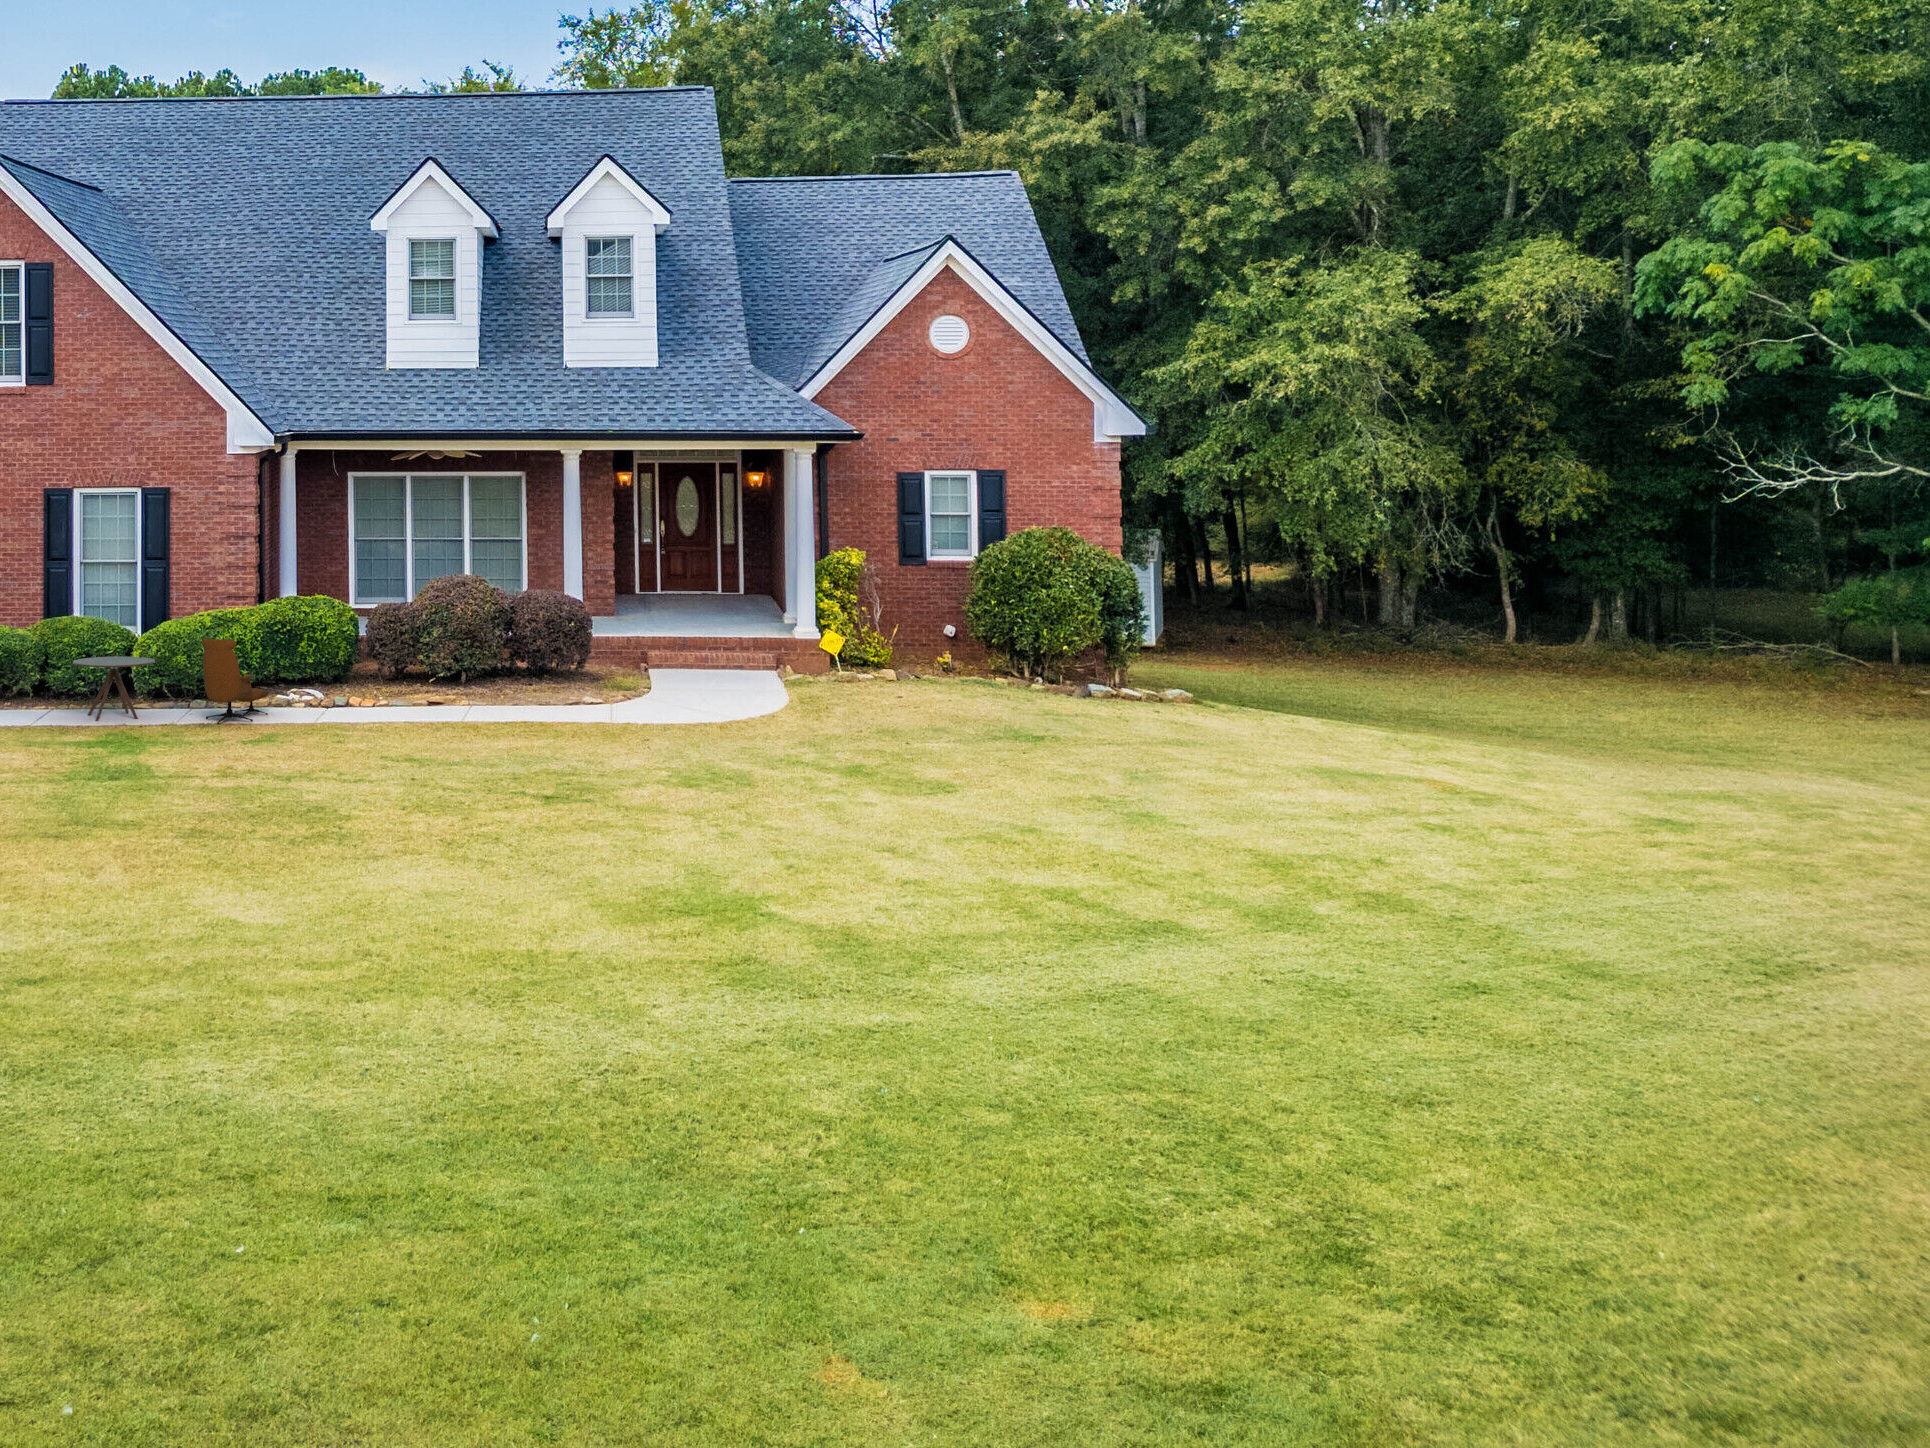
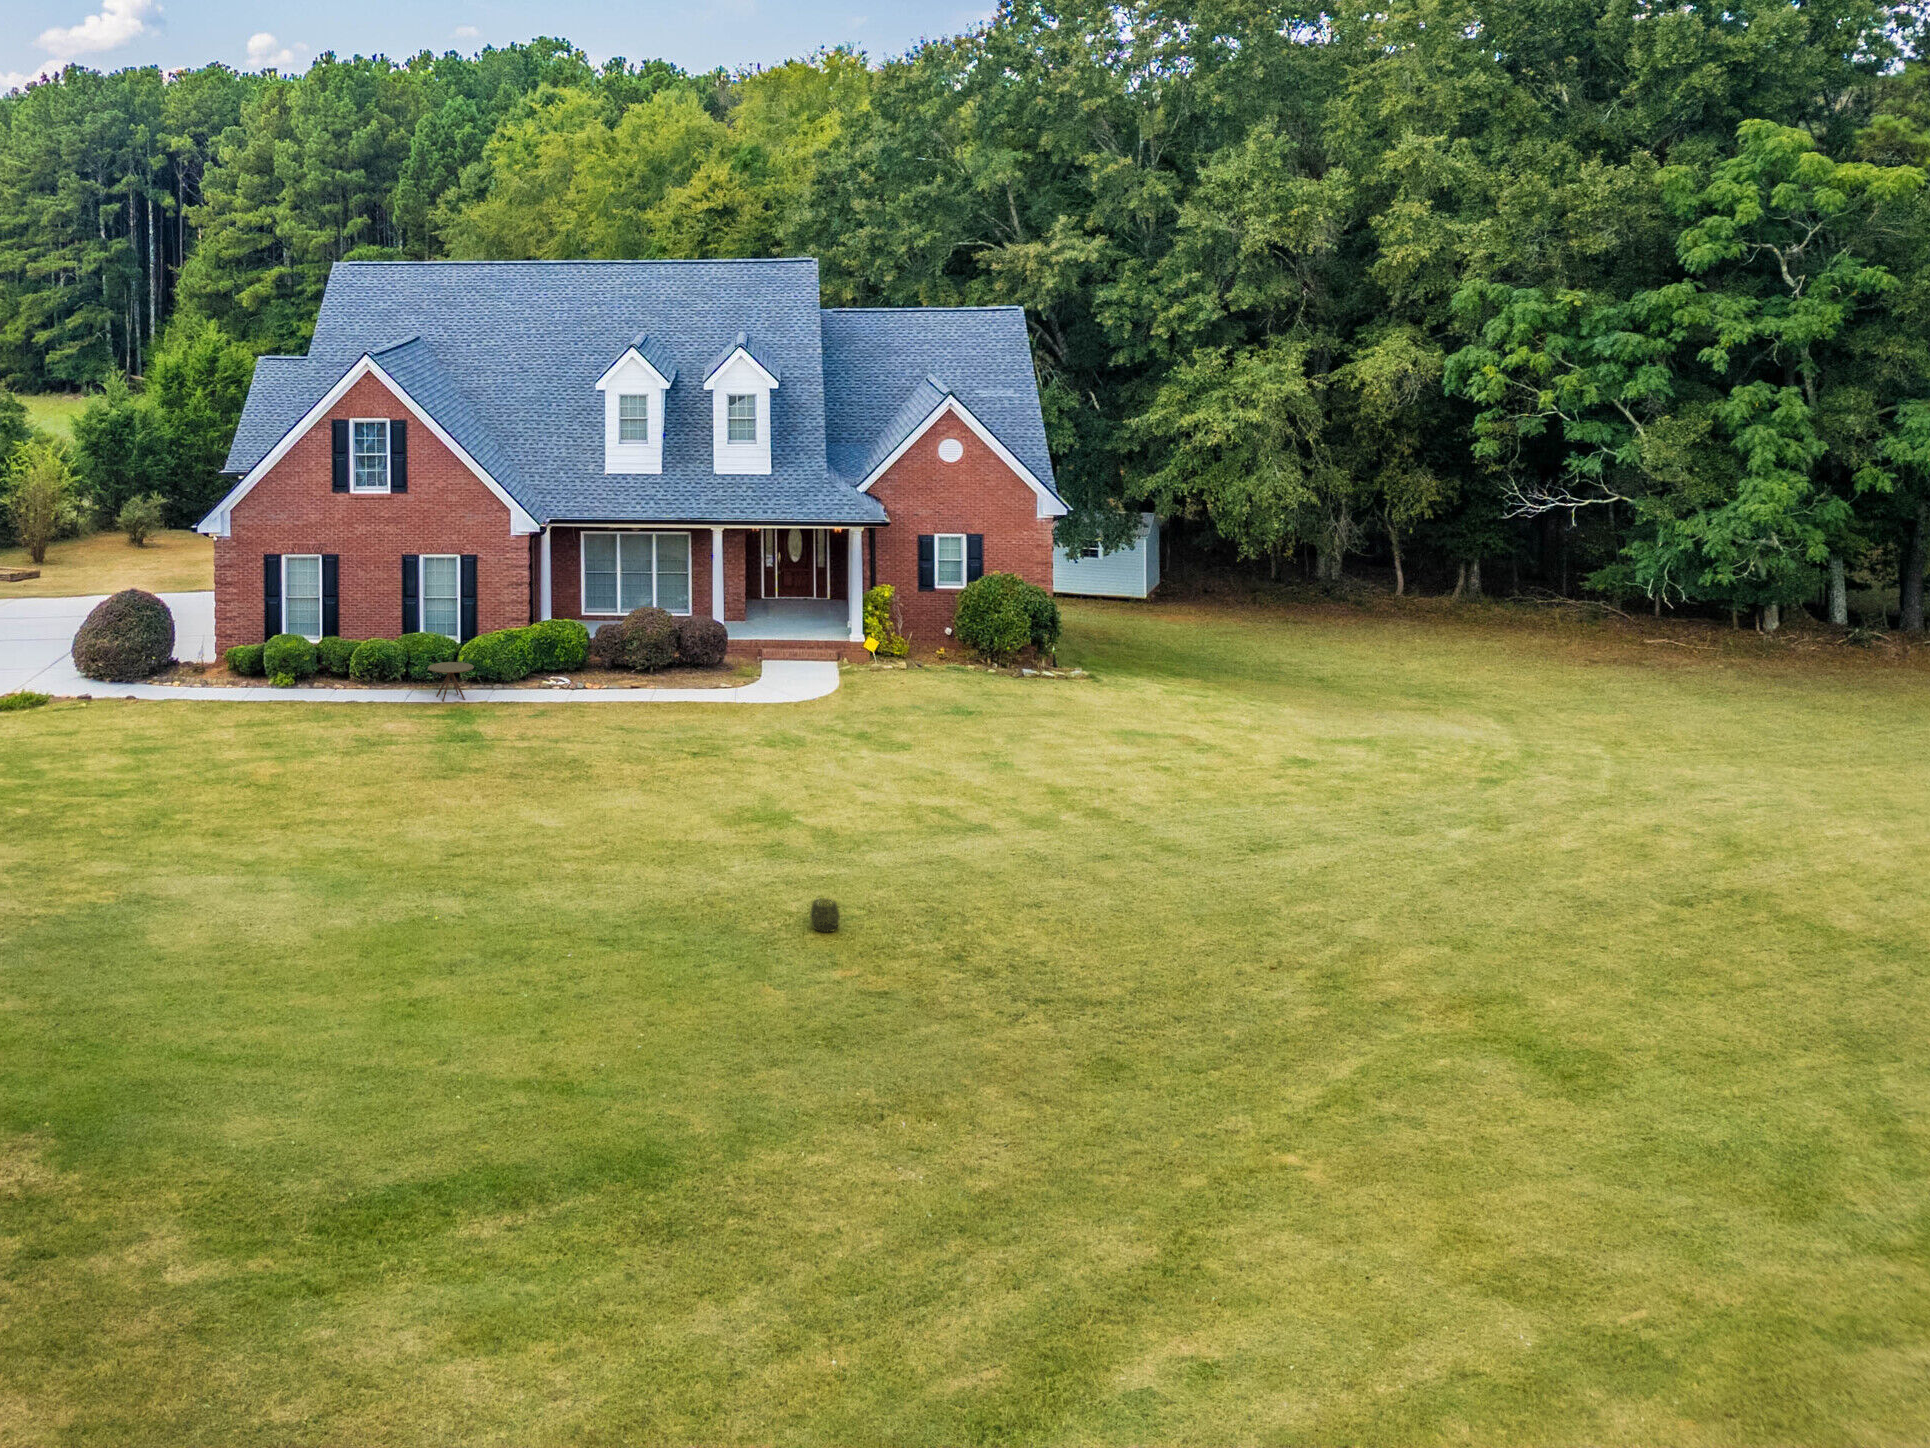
lounge chair: present [202,638,268,724] -> none [501,657,538,704]
woven basket: none [1045,1092,1153,1212] -> present [810,899,840,932]

